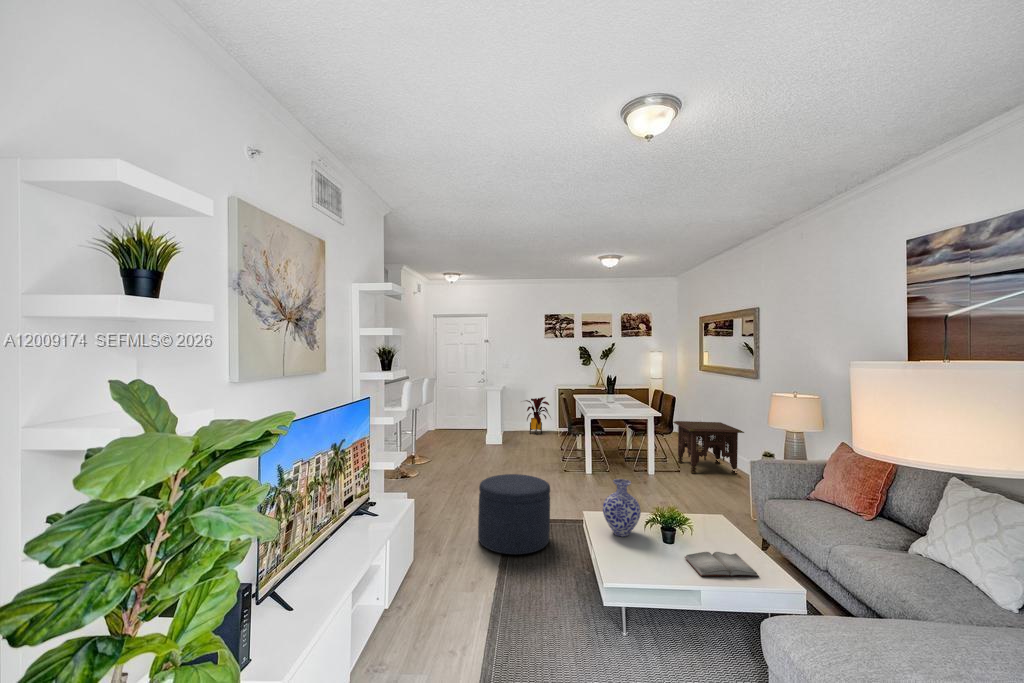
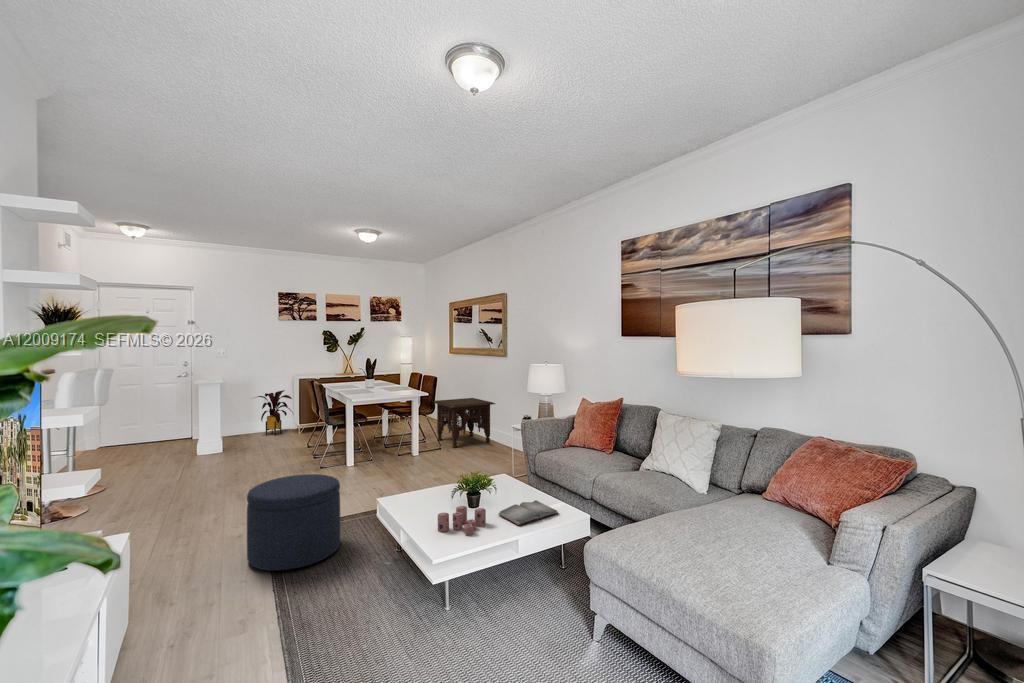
vase: present [603,479,641,536] -> none [413,455,451,512]
candle: none [614,538,666,570] -> present [438,506,486,535]

